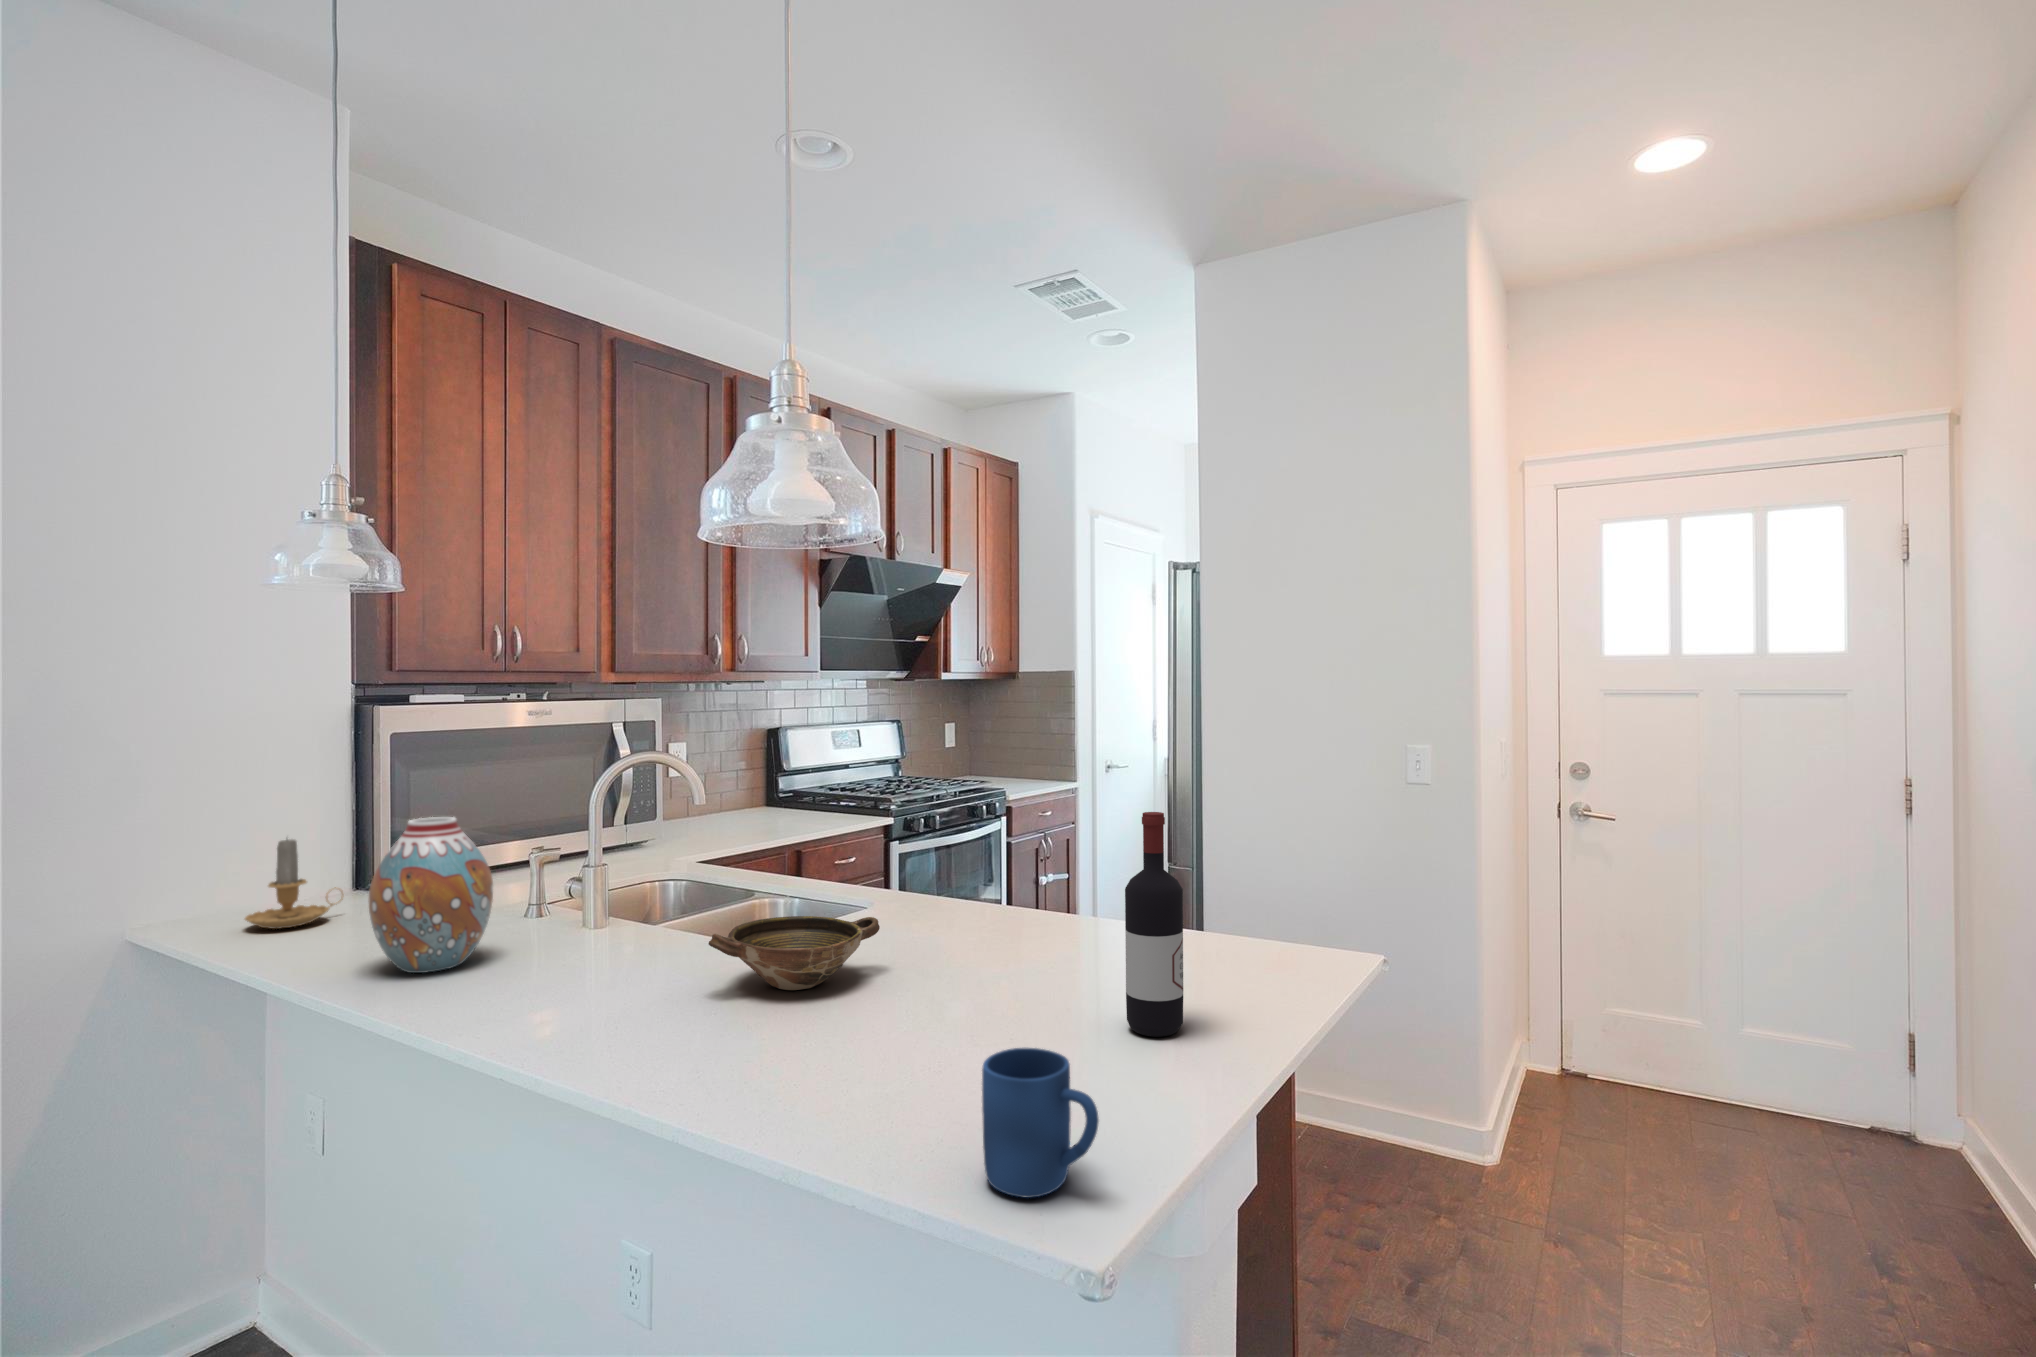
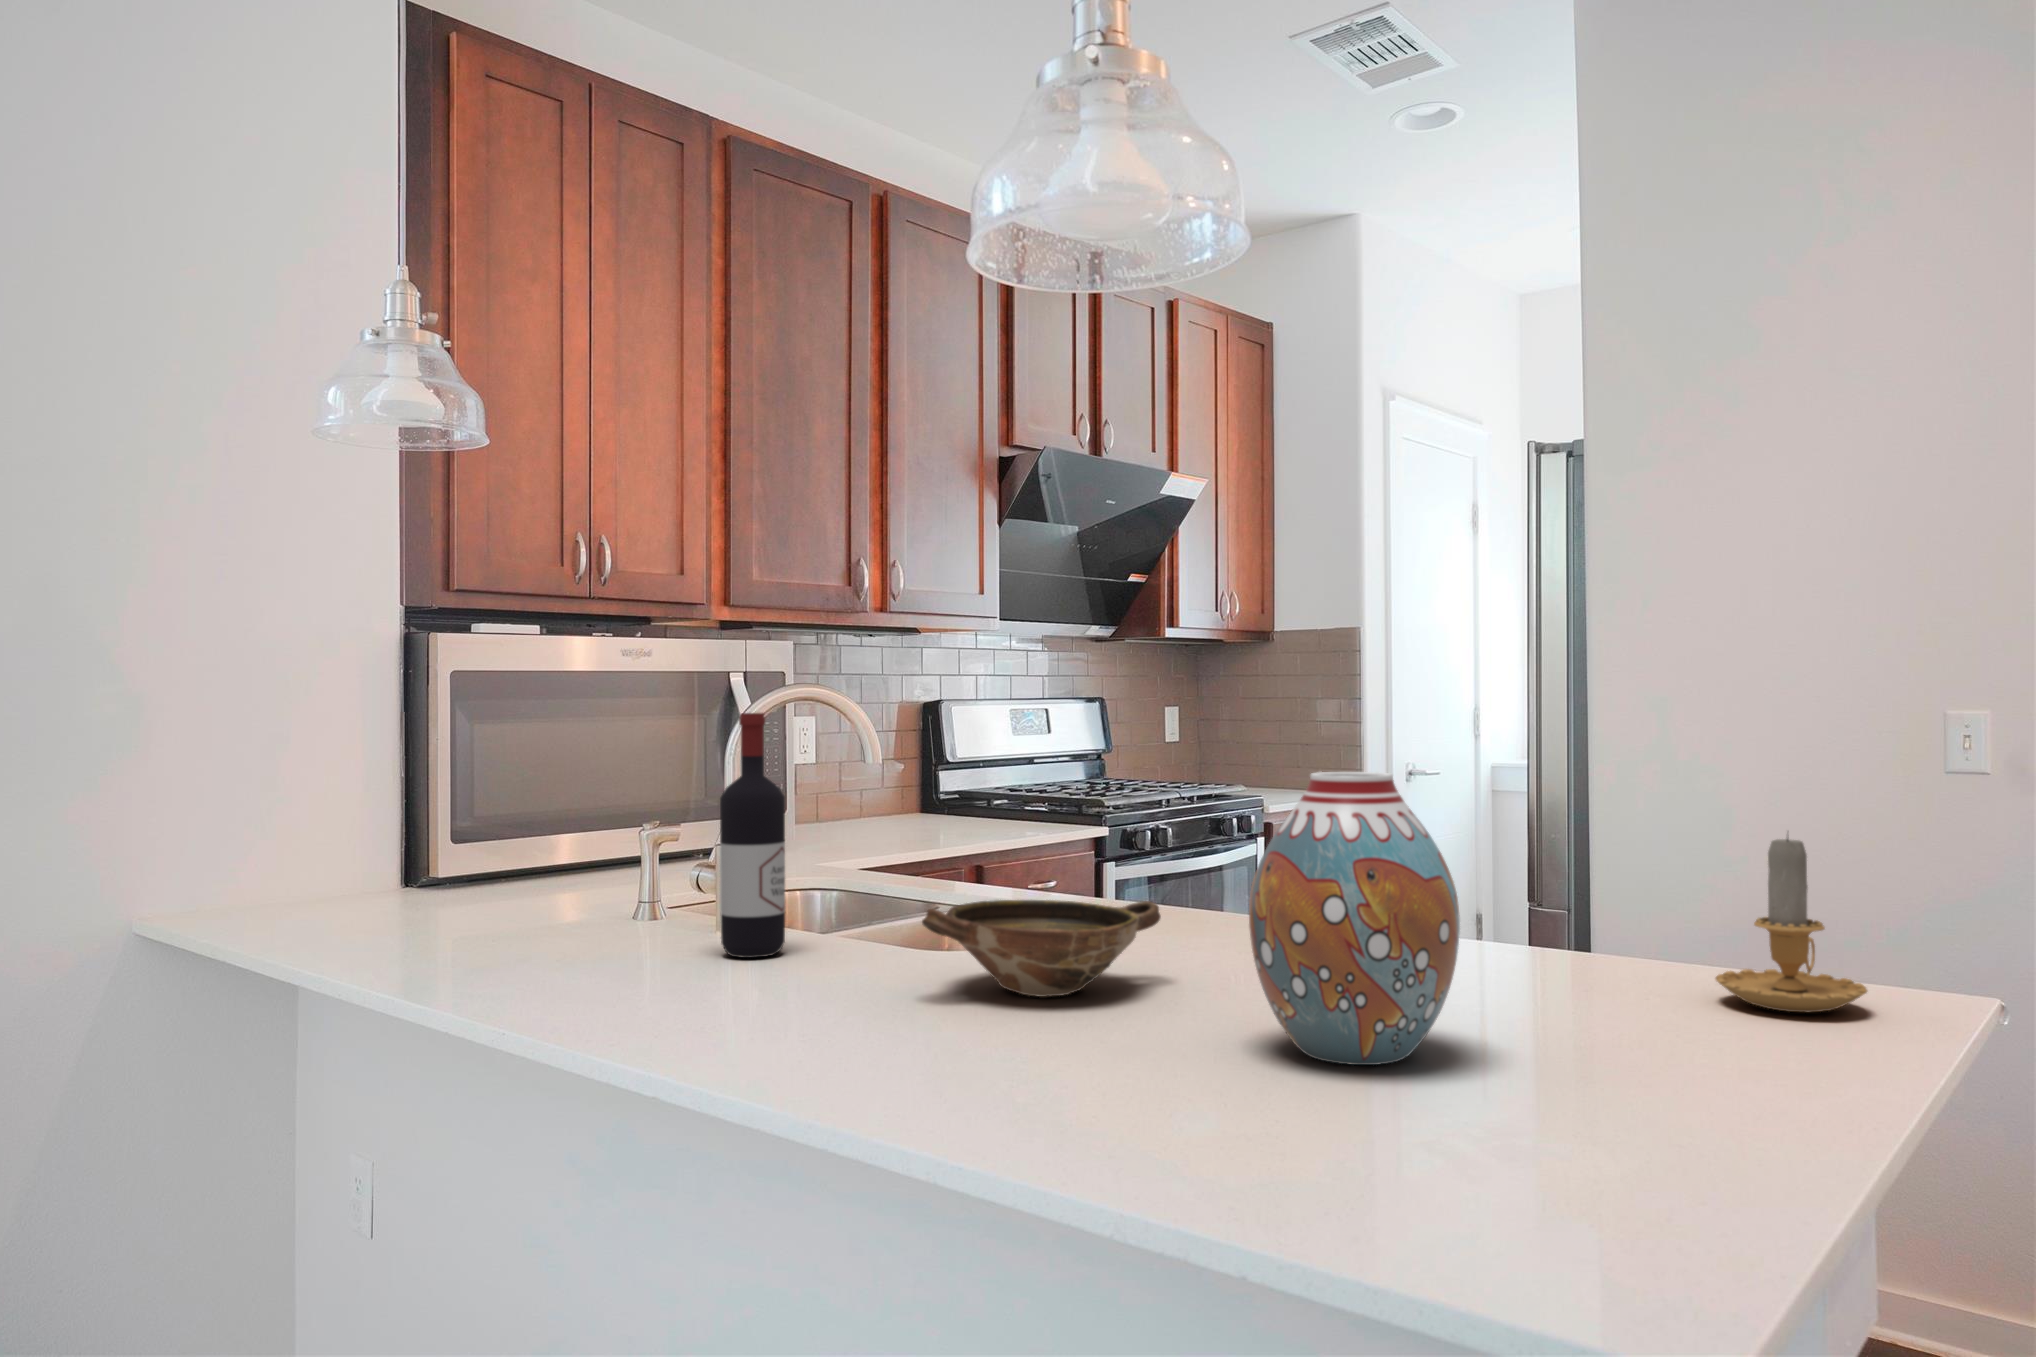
wine bottle: present [1125,812,1183,1037] -> present [720,713,785,958]
vase: present [369,817,493,973] -> present [1249,772,1460,1065]
candle: present [245,839,343,929] -> present [1716,838,1867,1012]
mug: present [982,1048,1099,1198] -> none [1427,1015,1629,1232]

